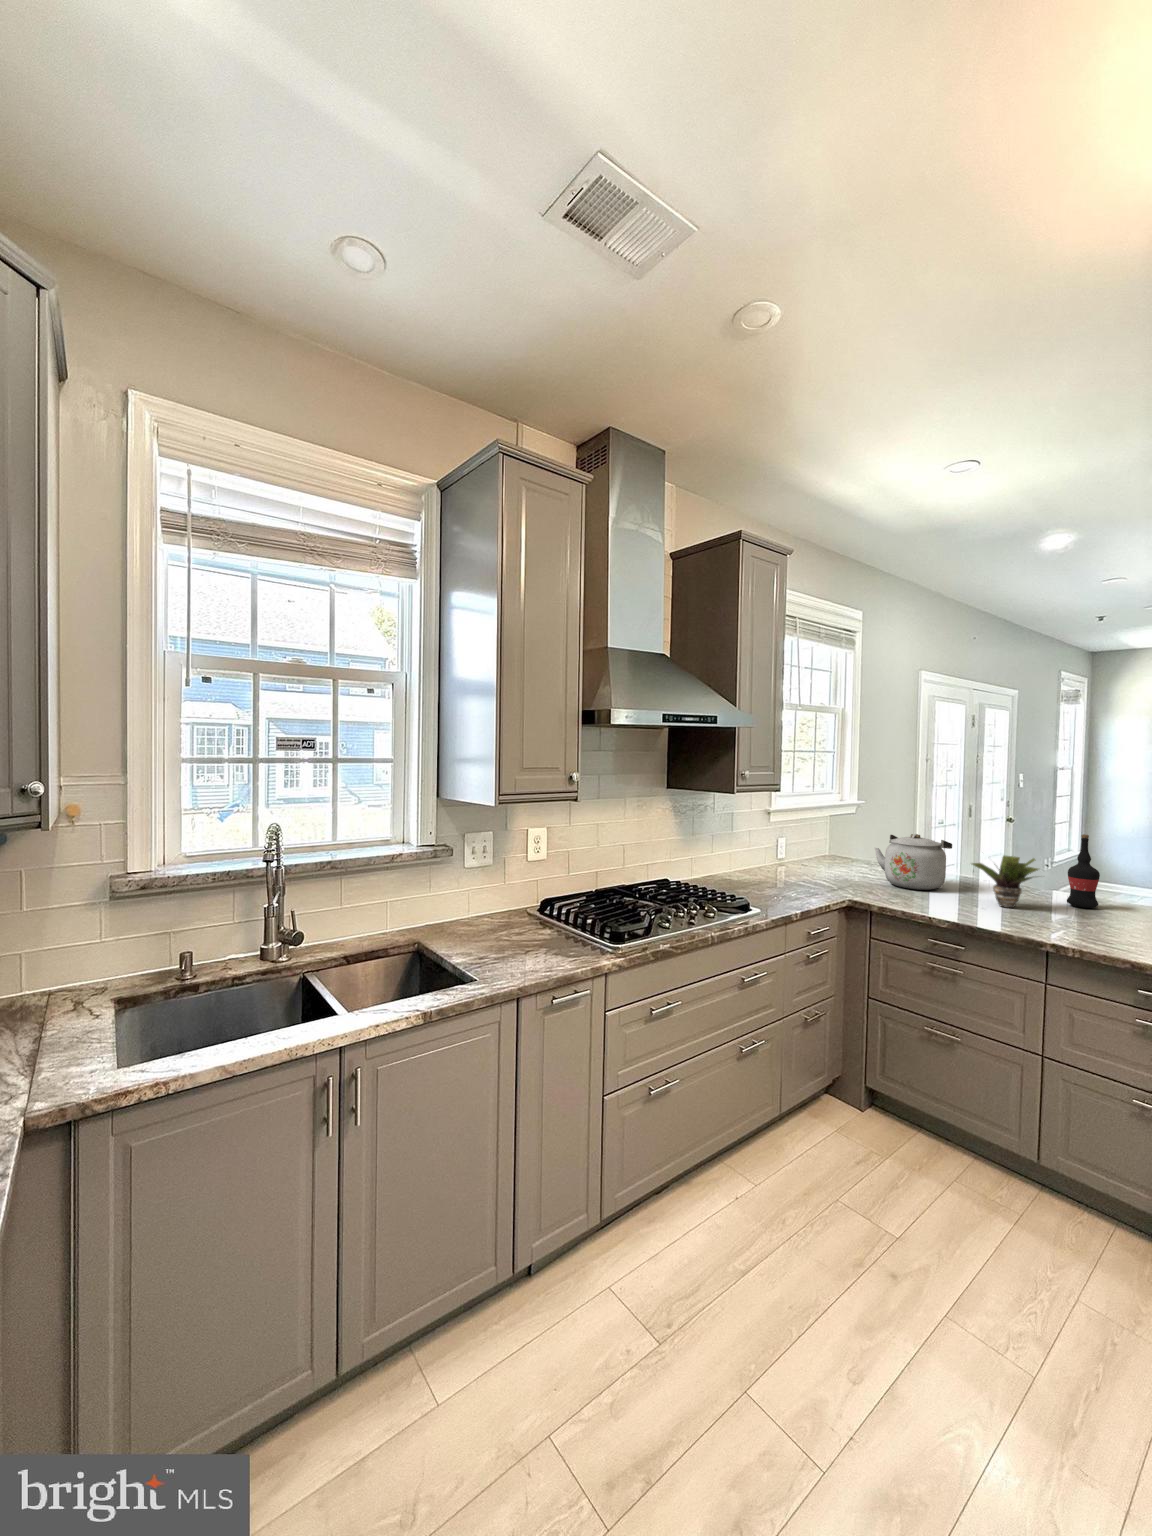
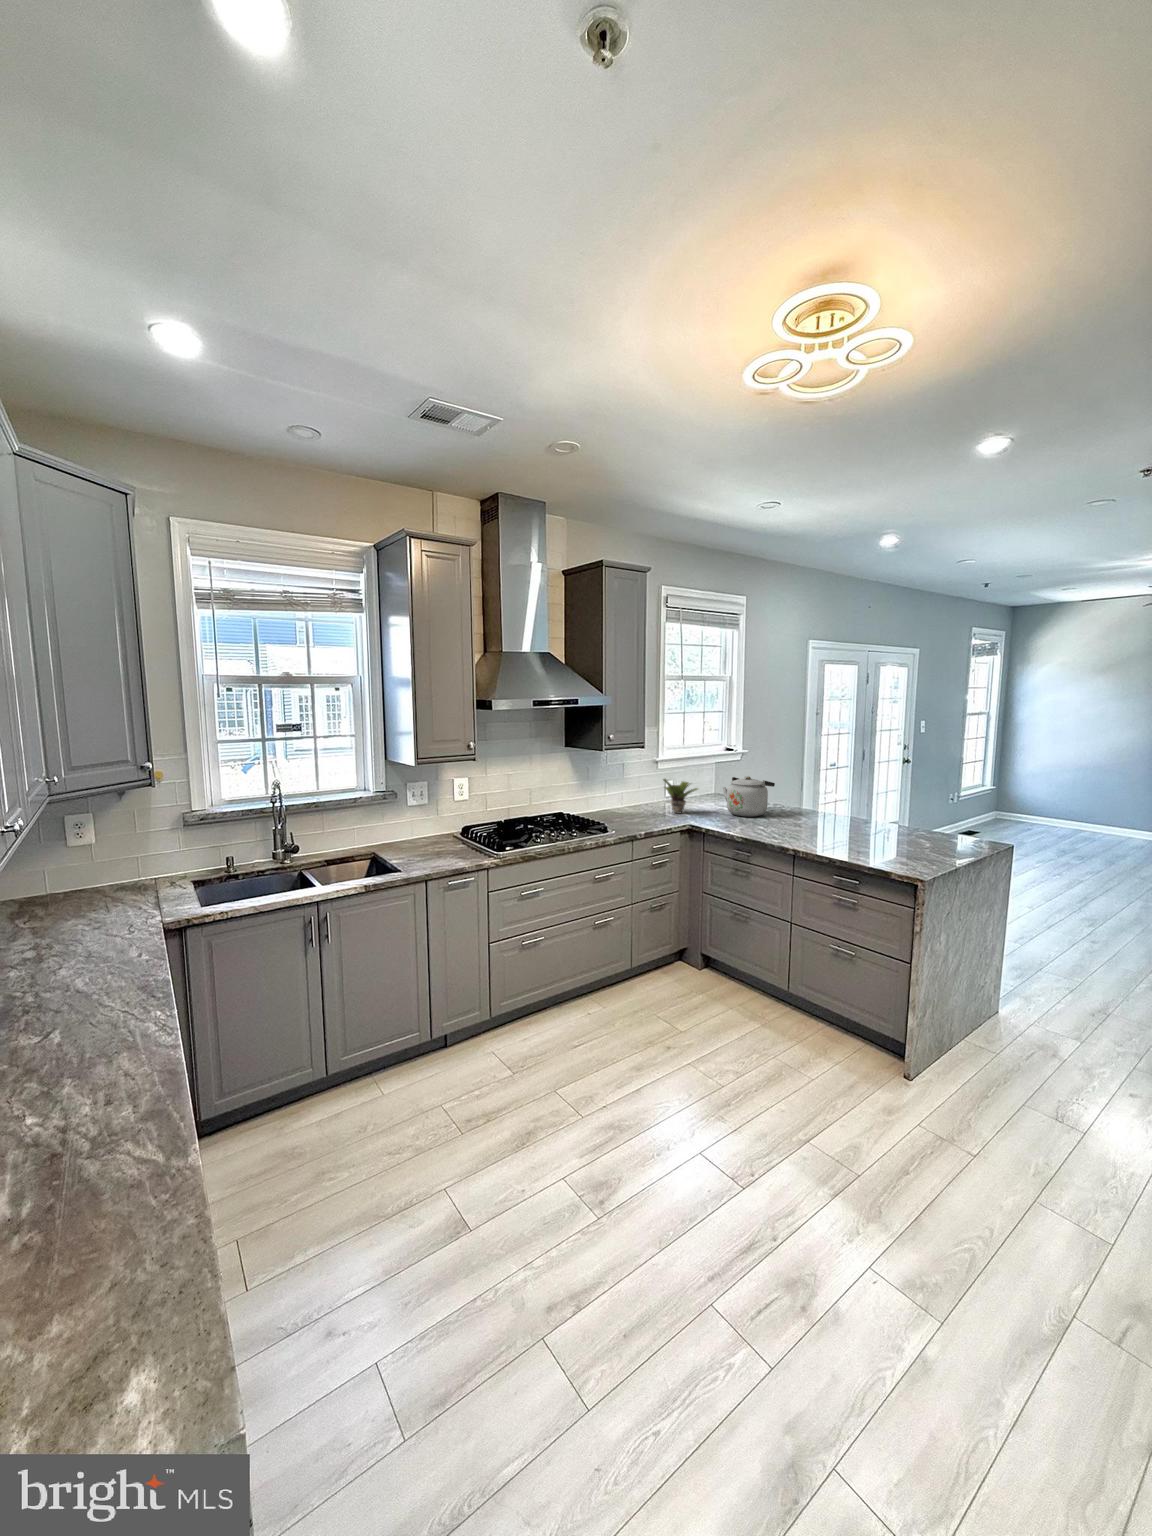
wine bottle: present [1067,834,1100,908] -> none [839,775,859,826]
potted plant: present [972,856,1038,908] -> present [663,779,698,814]

